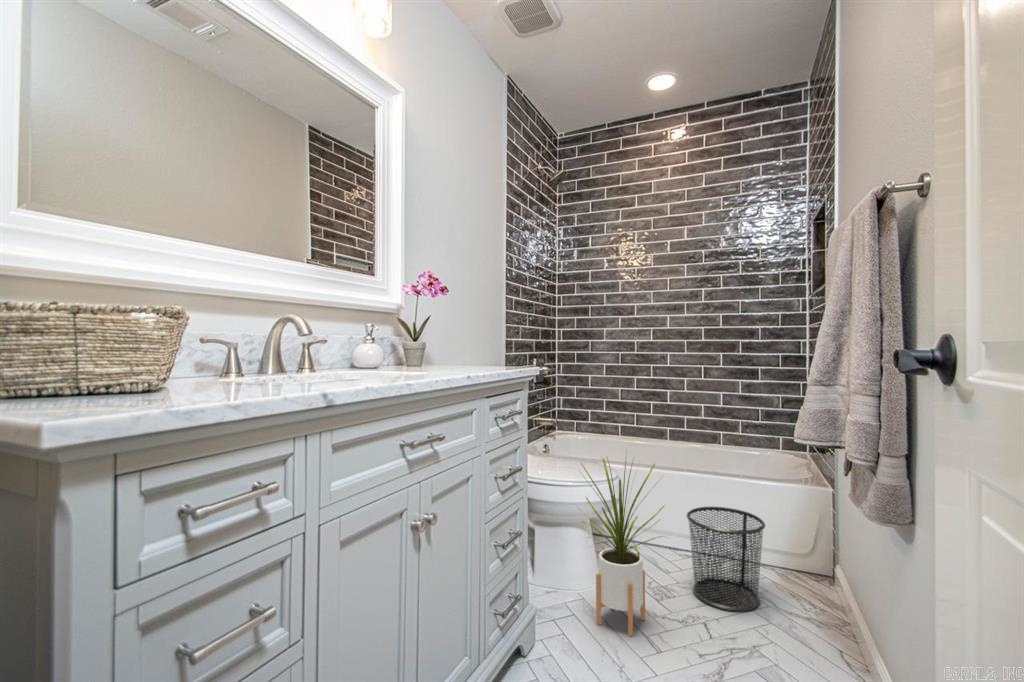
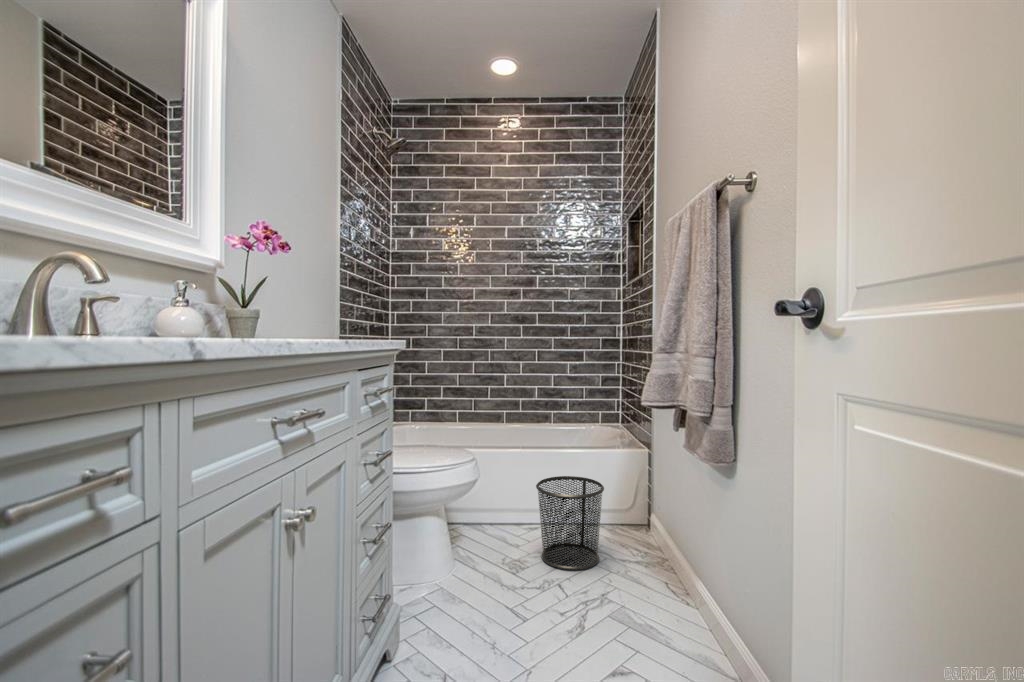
house plant: present [578,453,664,636] -> none [437,424,531,613]

